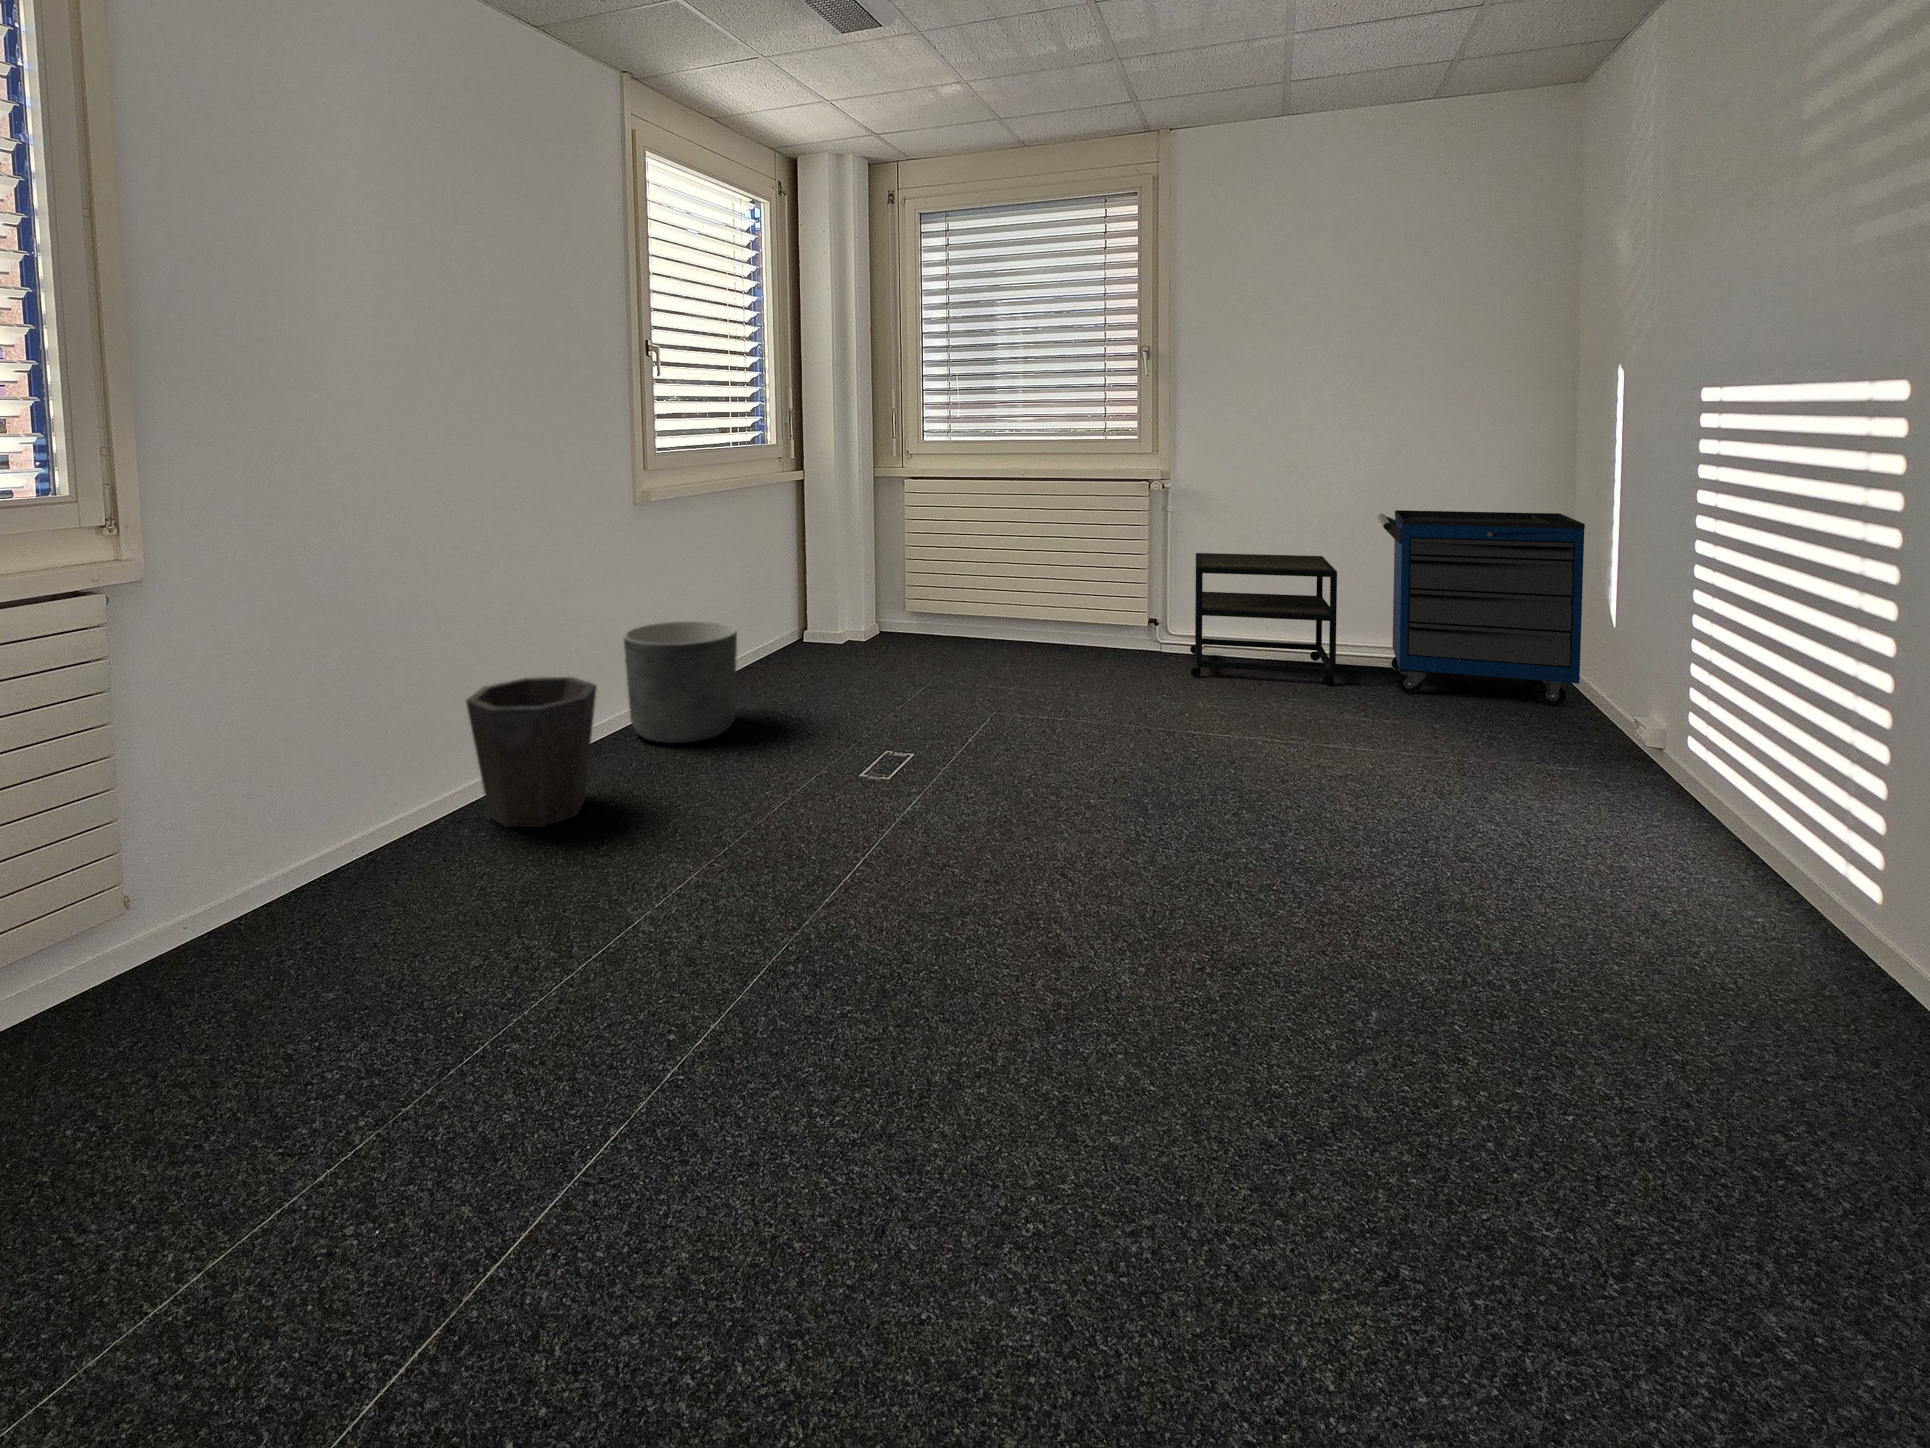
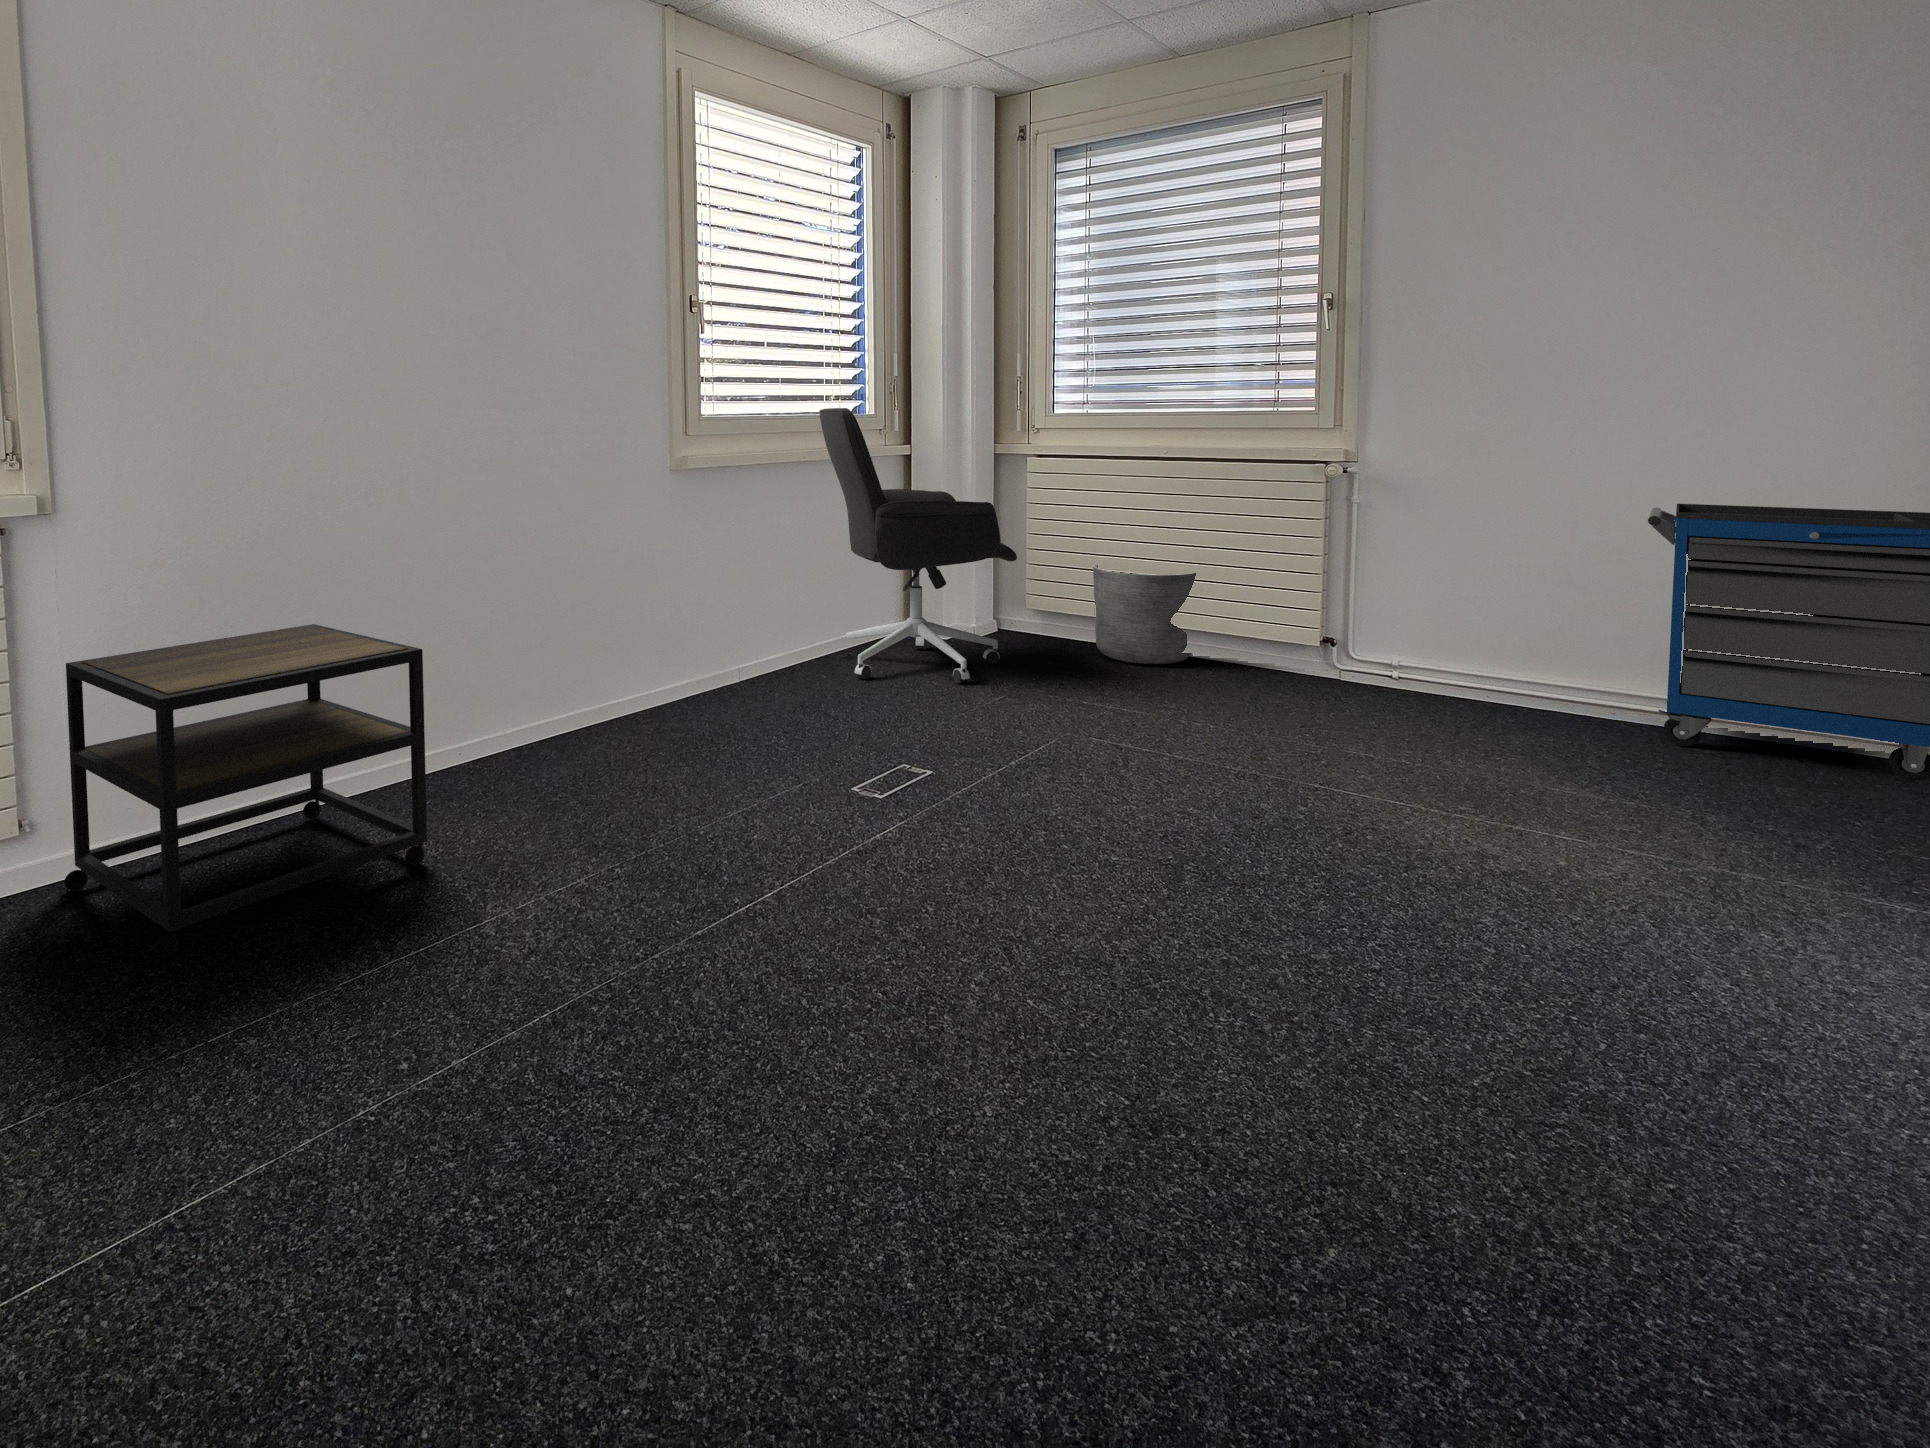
office chair: none [732,446,912,690] -> present [819,408,1017,683]
side table: present [1190,553,1337,686] -> present [64,624,427,958]
planter: present [624,621,737,743] -> present [1093,564,1196,664]
waste bin: present [466,677,597,827] -> none [476,633,612,788]

